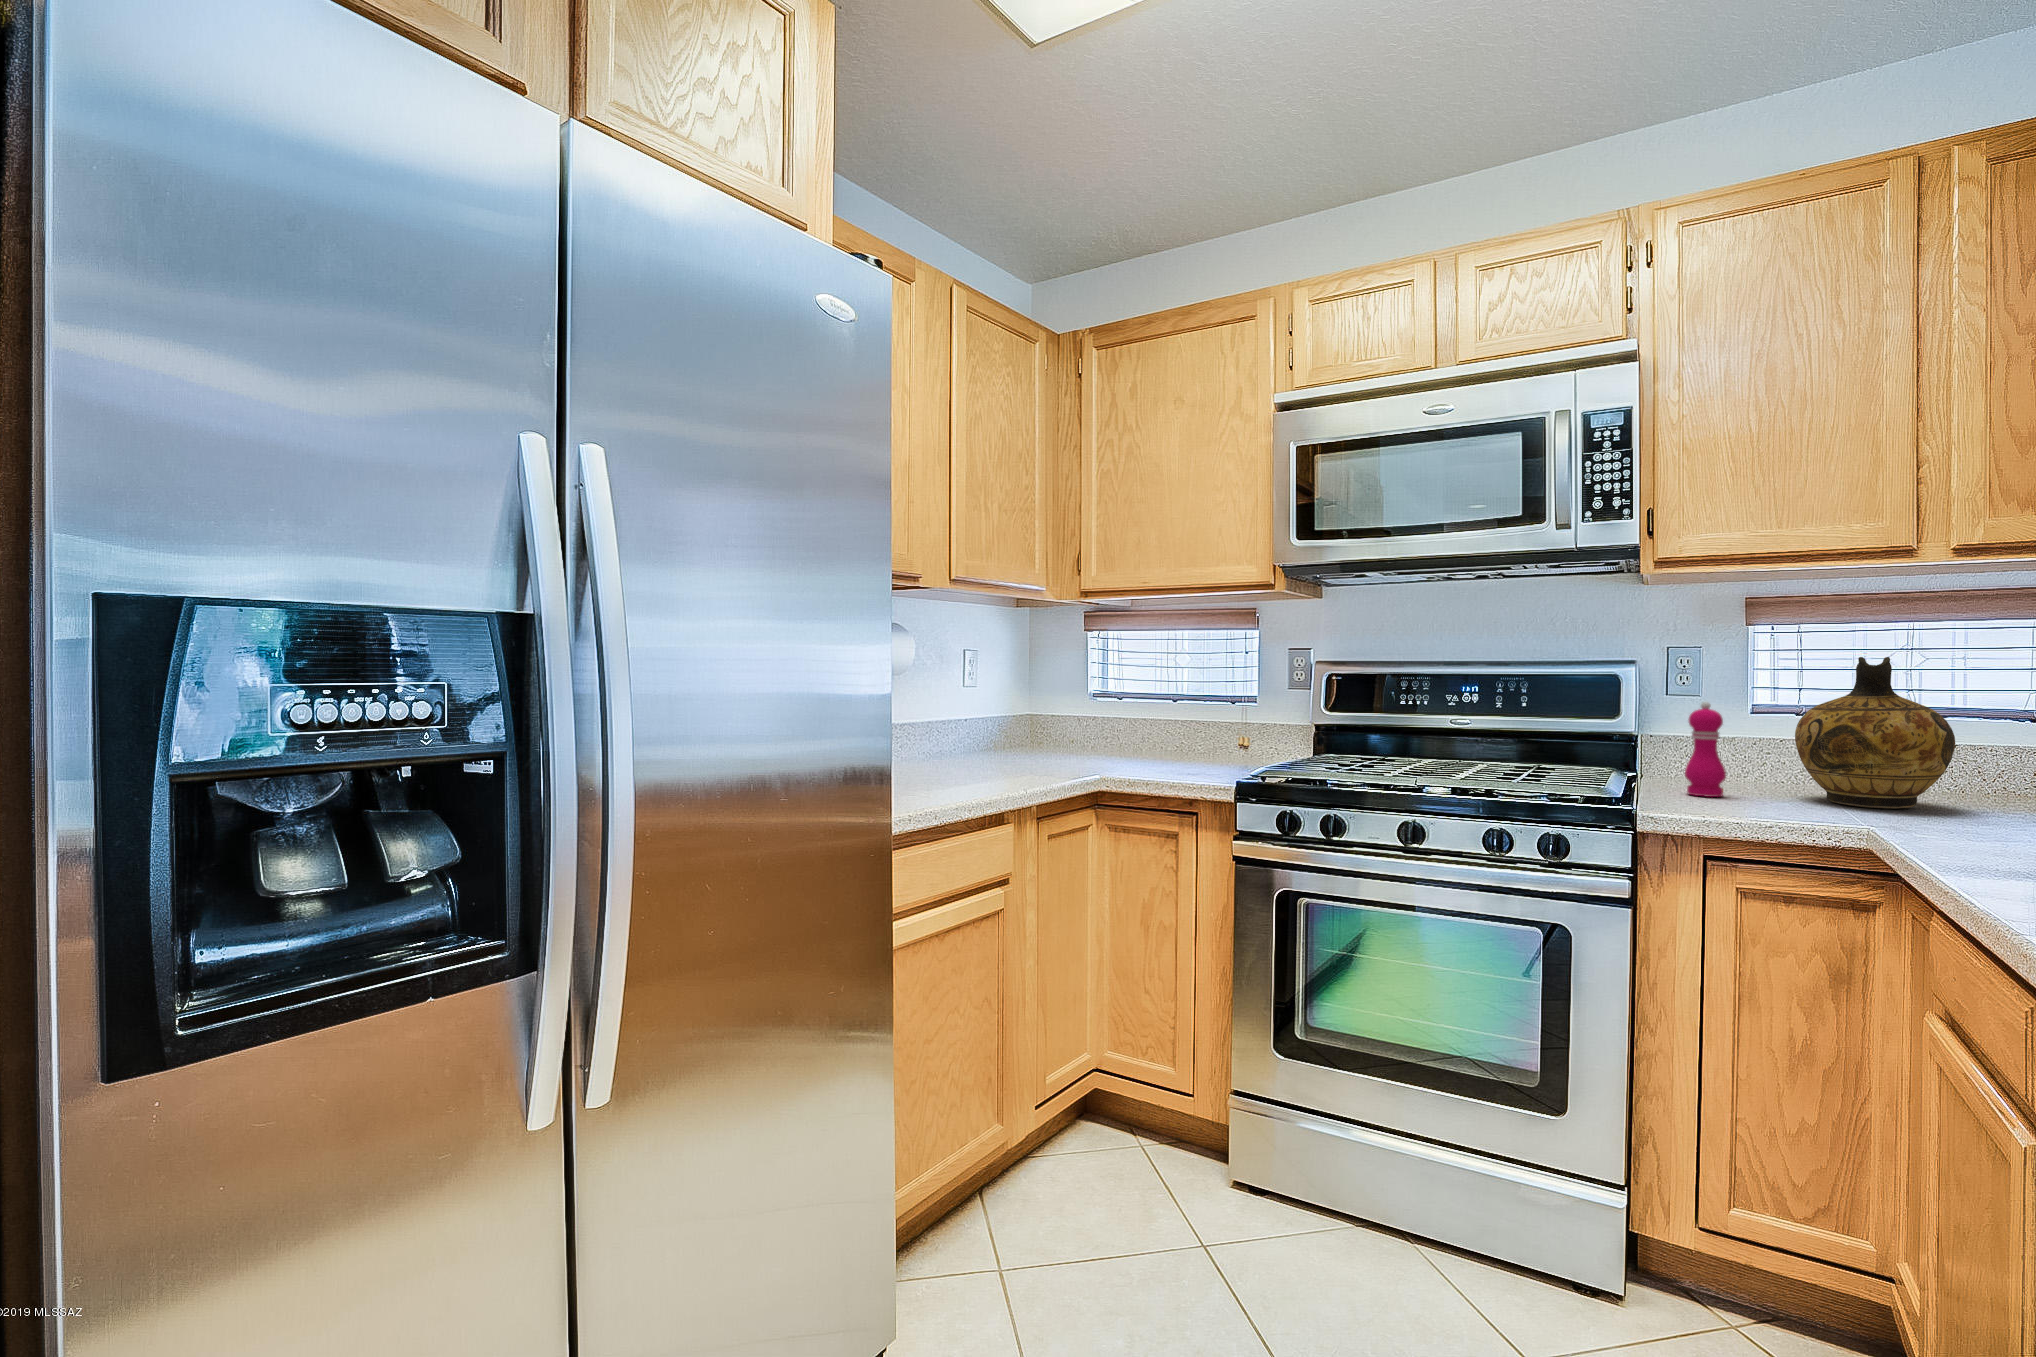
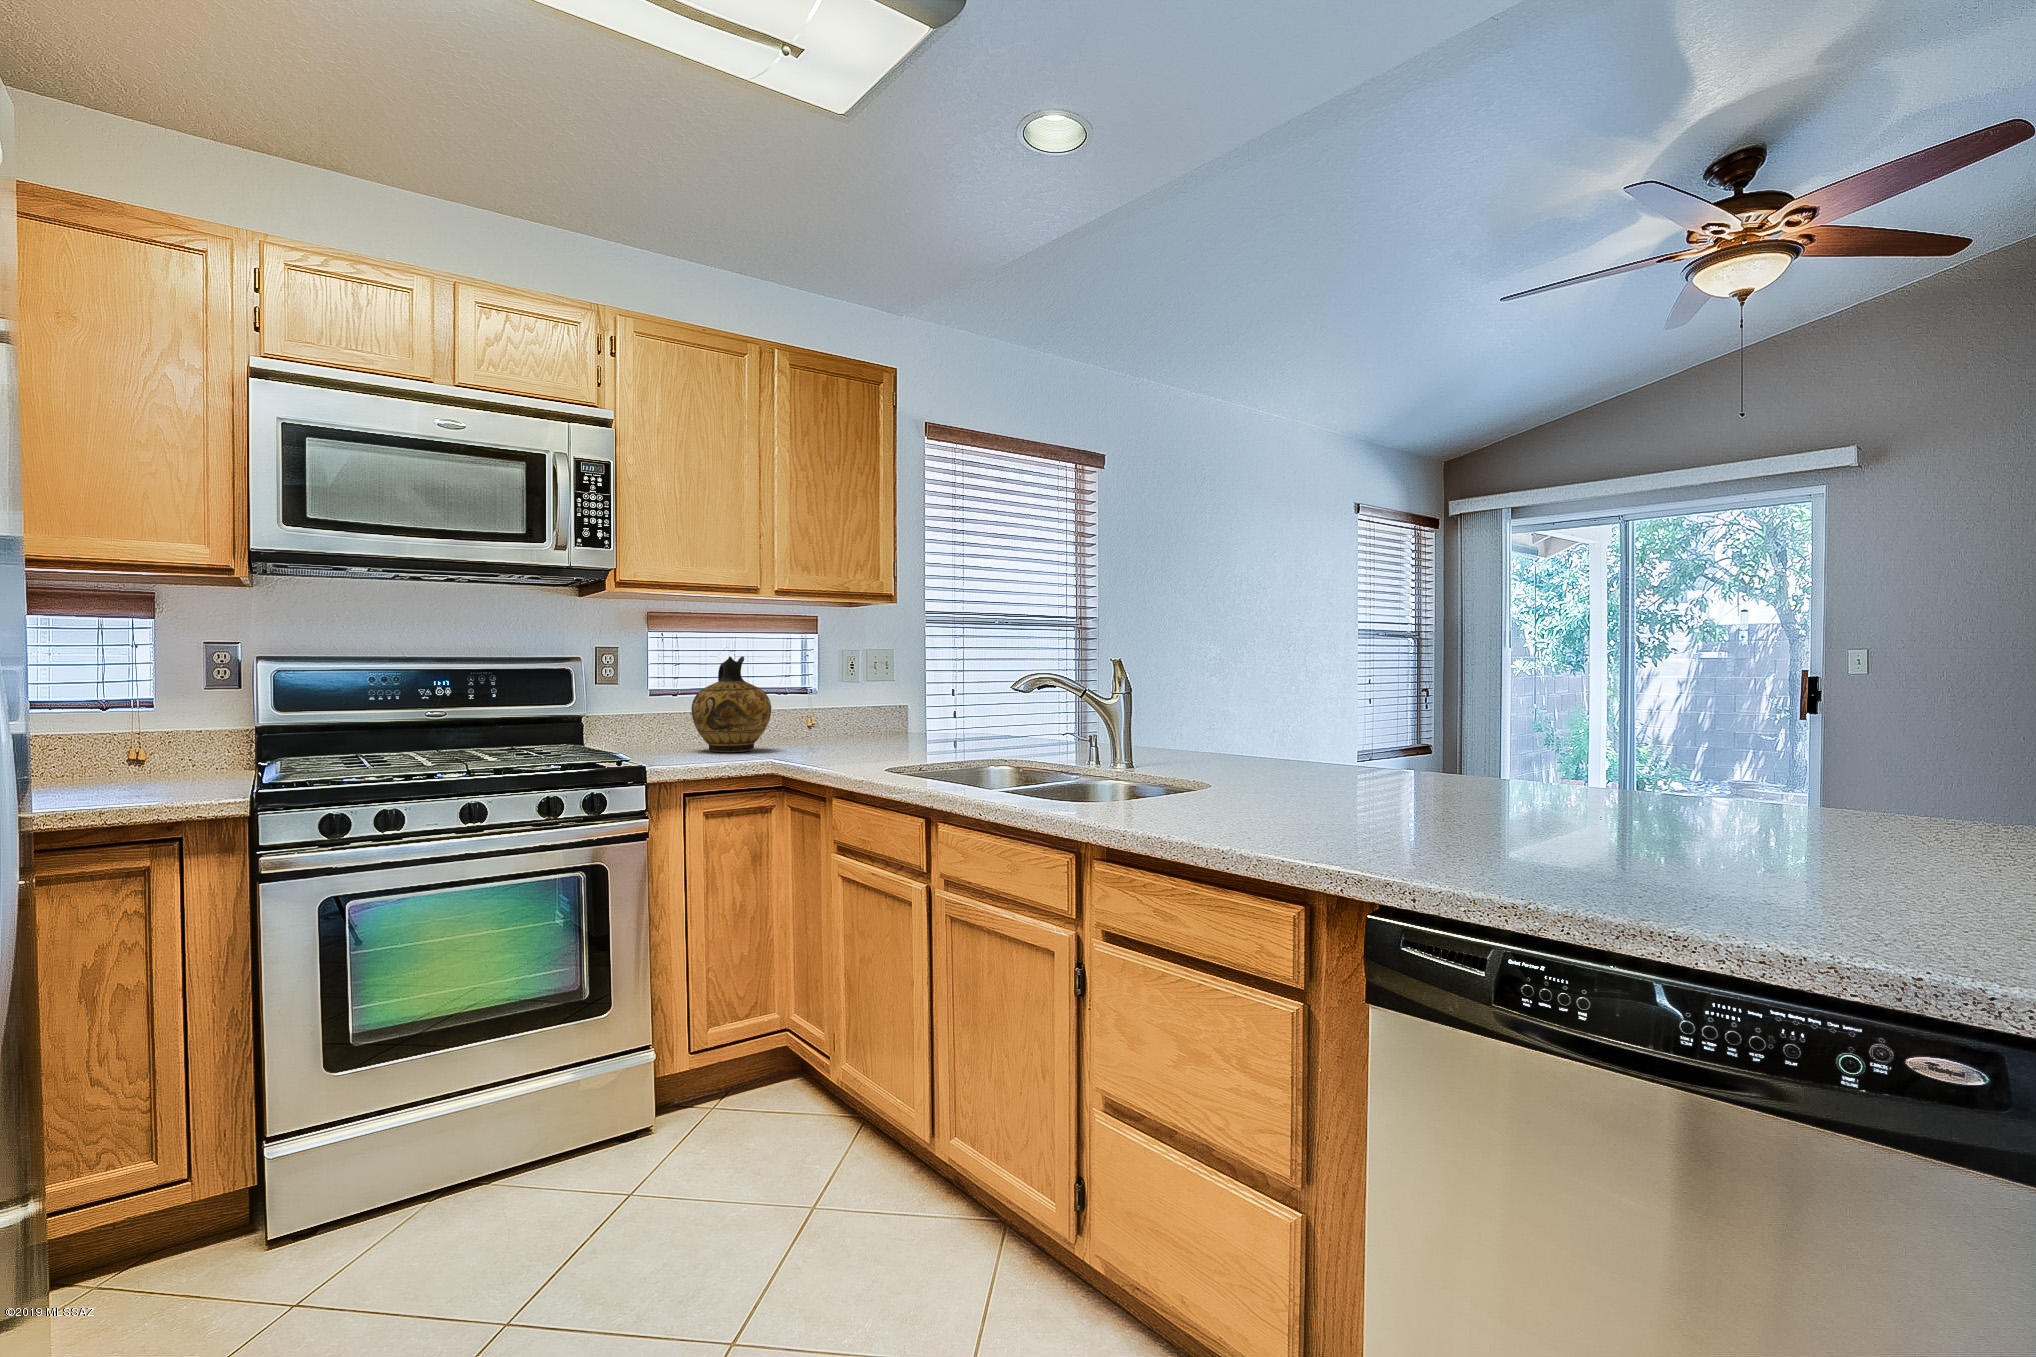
pepper mill: present [1685,702,1726,797] -> none [636,688,662,757]

